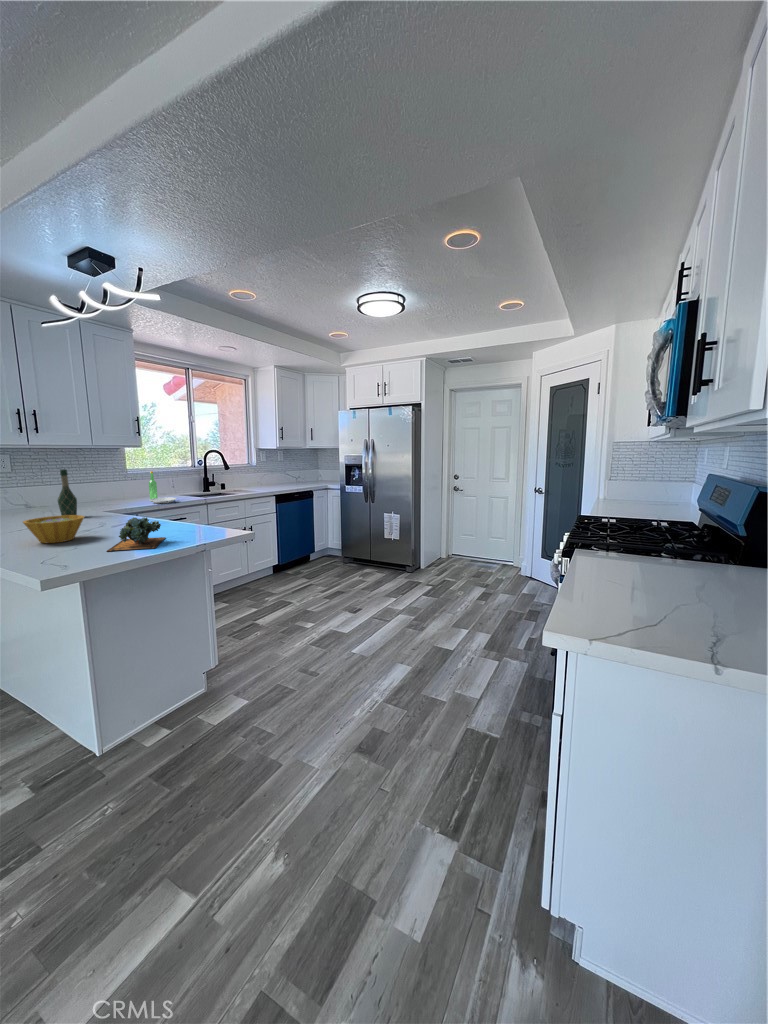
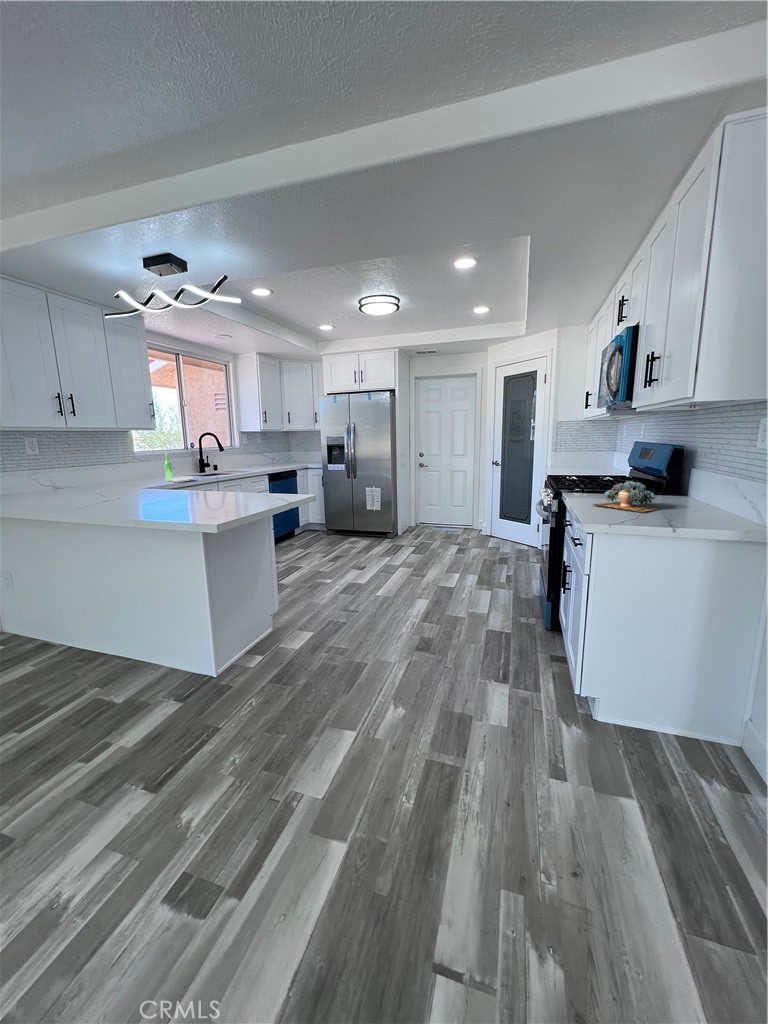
wine bottle: present [58,469,77,516] -> none [110,450,127,494]
bowl: present [23,515,84,543] -> none [134,485,181,508]
succulent plant: present [107,517,165,552] -> present [593,482,665,513]

